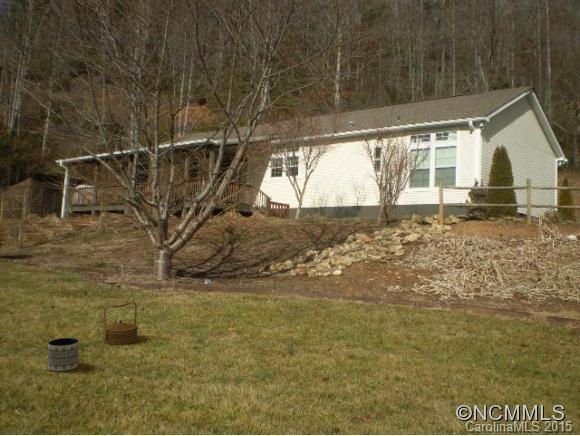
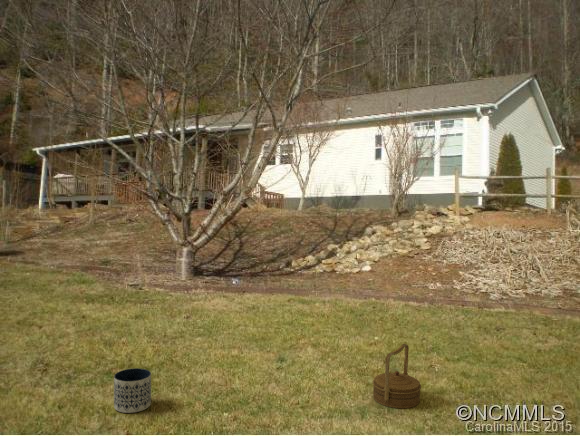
basket: present [103,302,138,345] -> present [373,344,421,409]

